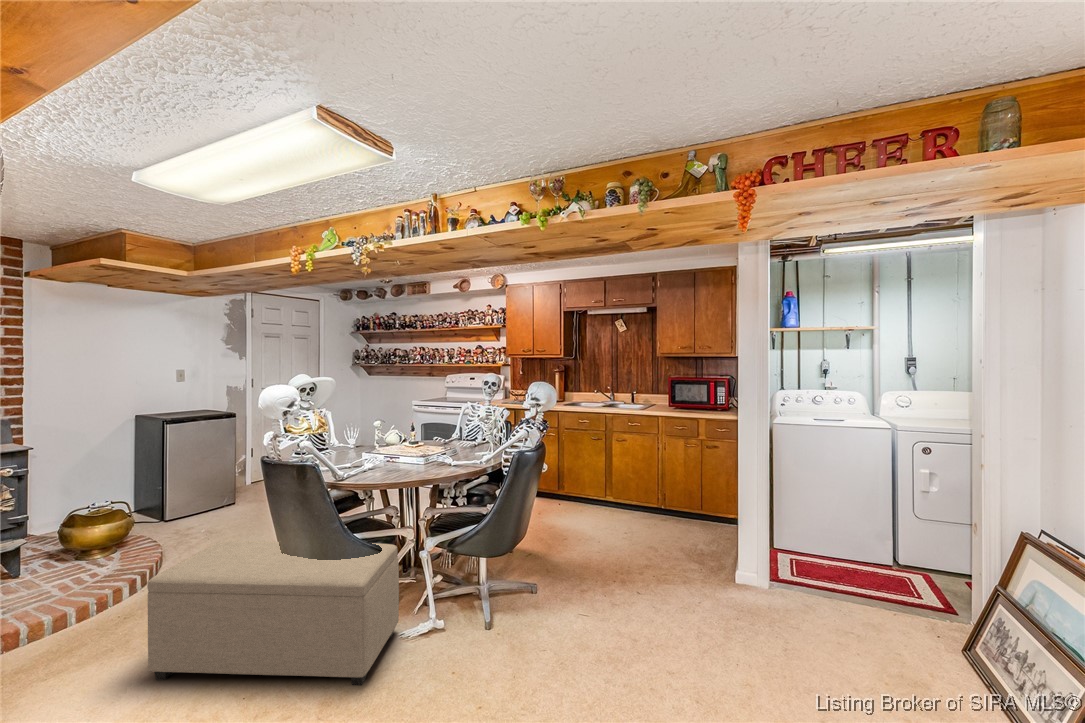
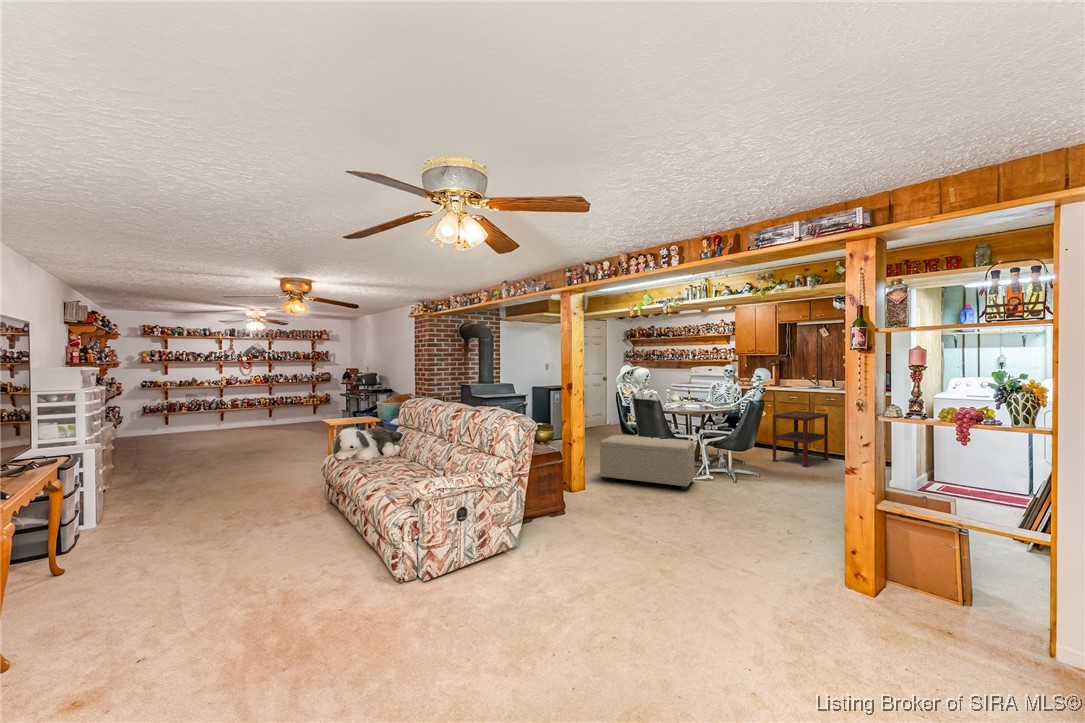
side table: none [553,442,630,540] -> present [772,411,829,467]

